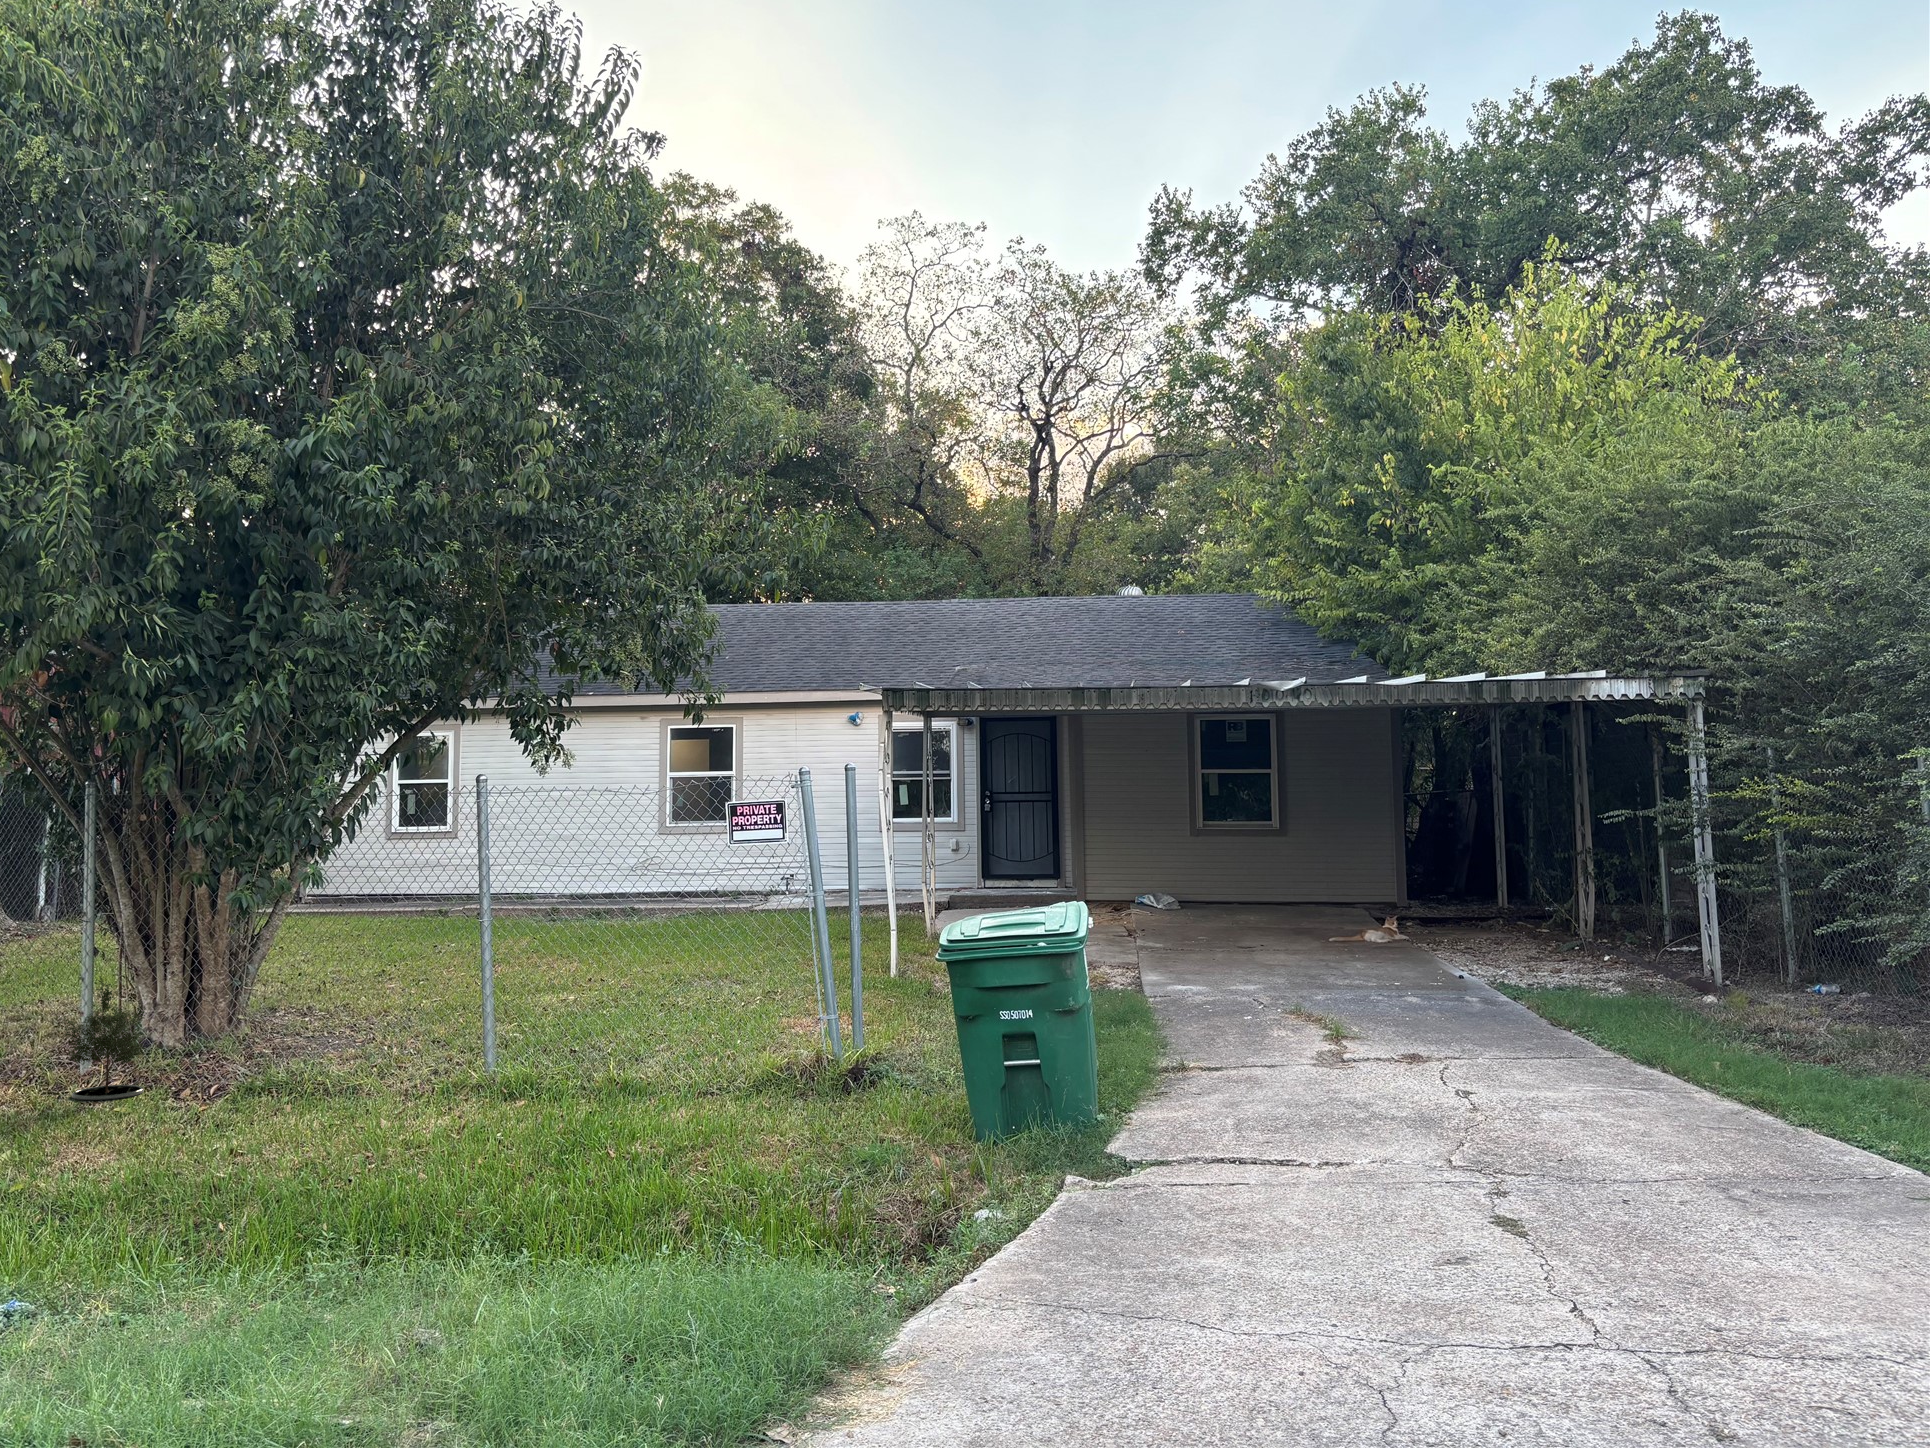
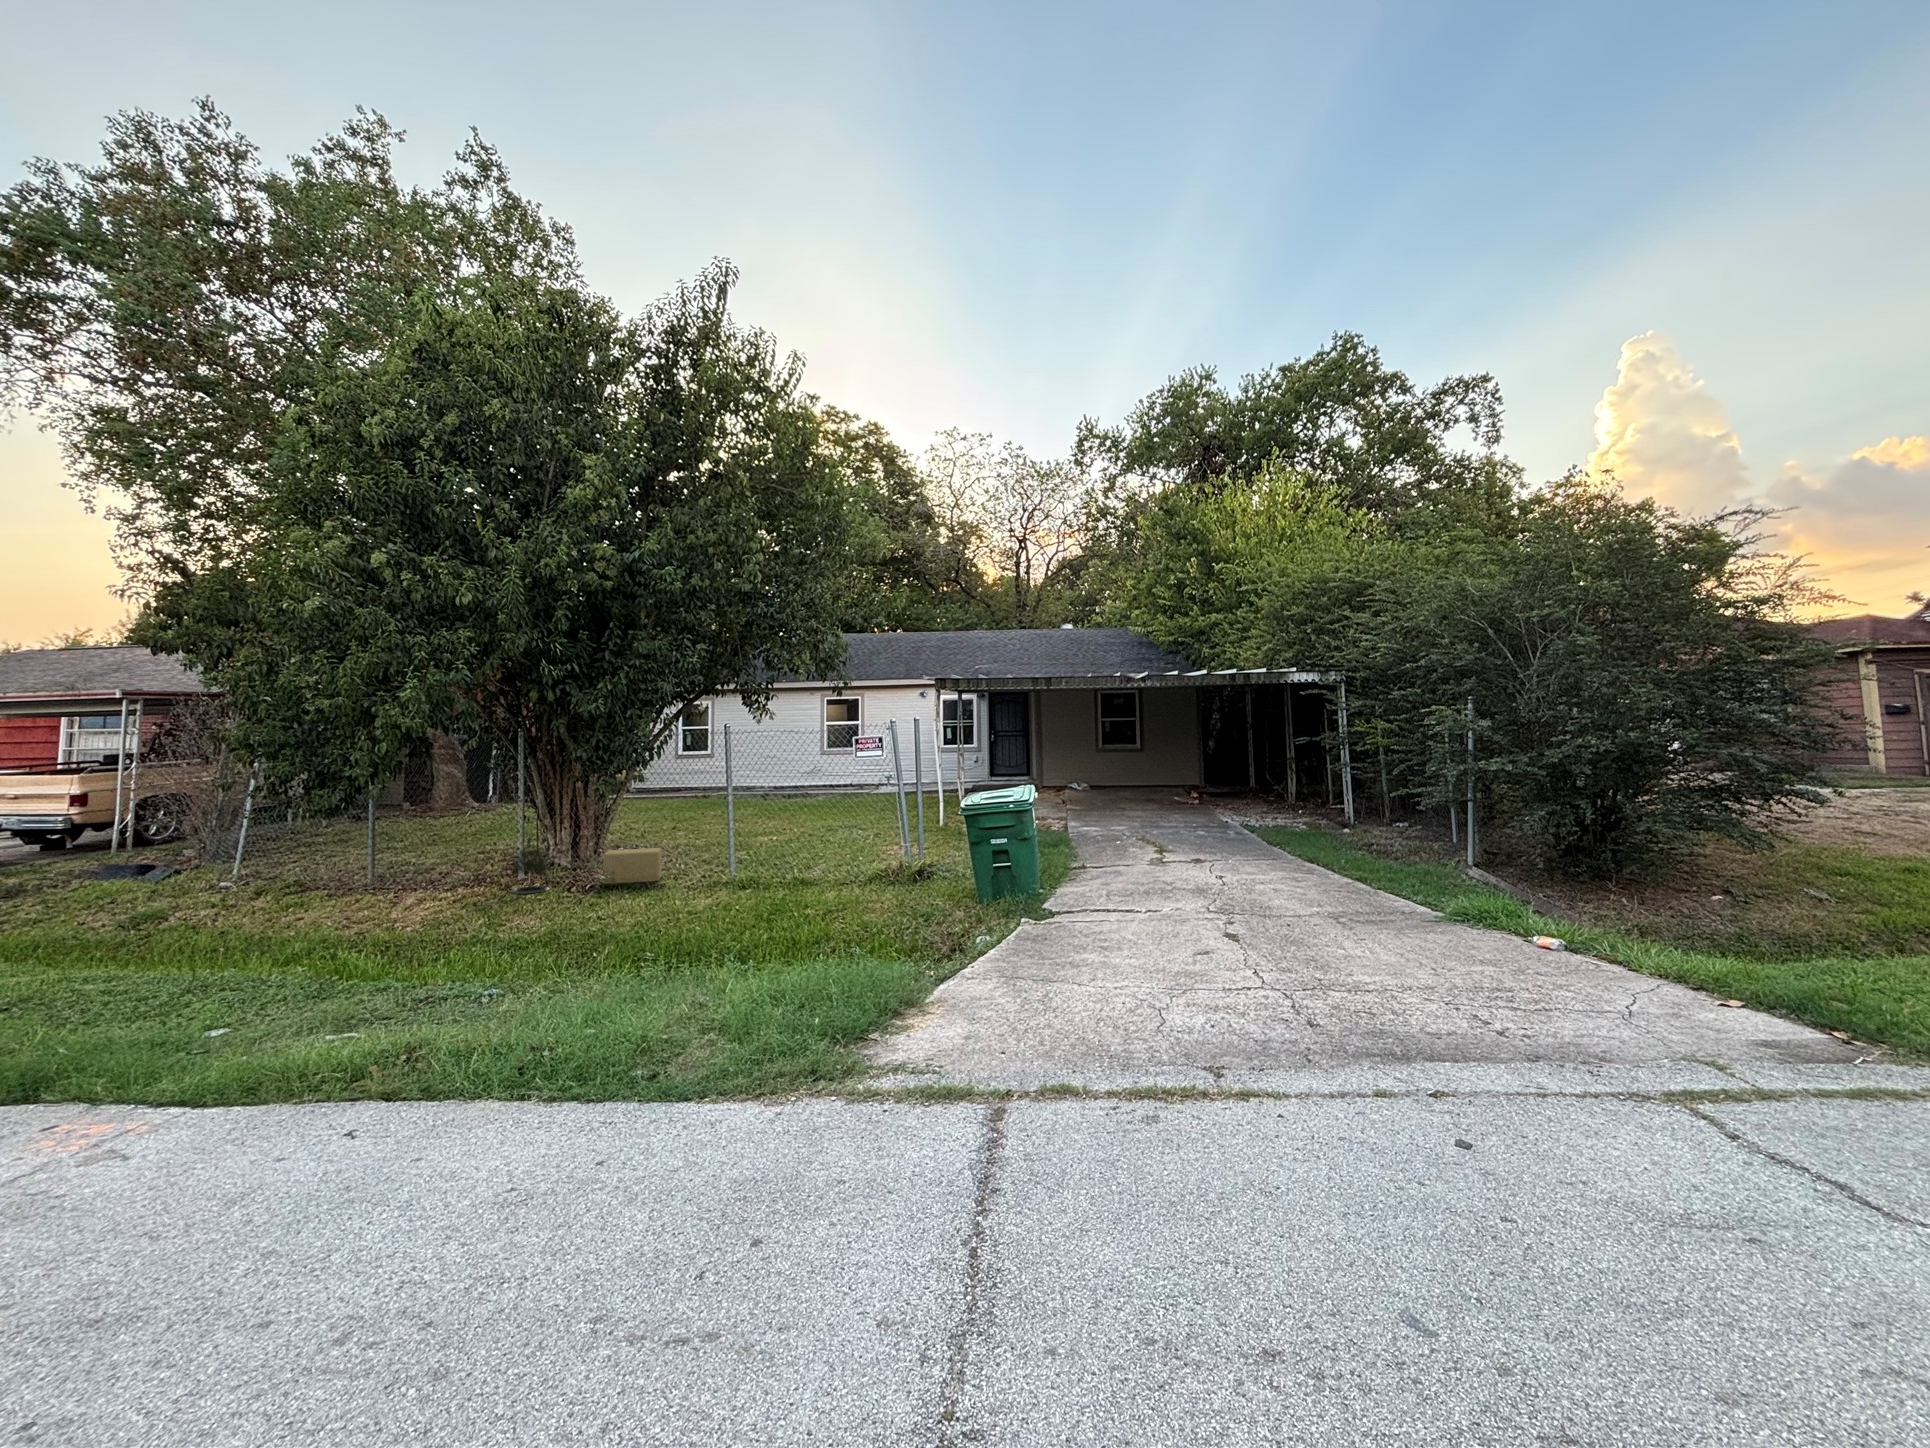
cardboard box: none [245,1012,359,1082] -> present [603,848,662,884]

